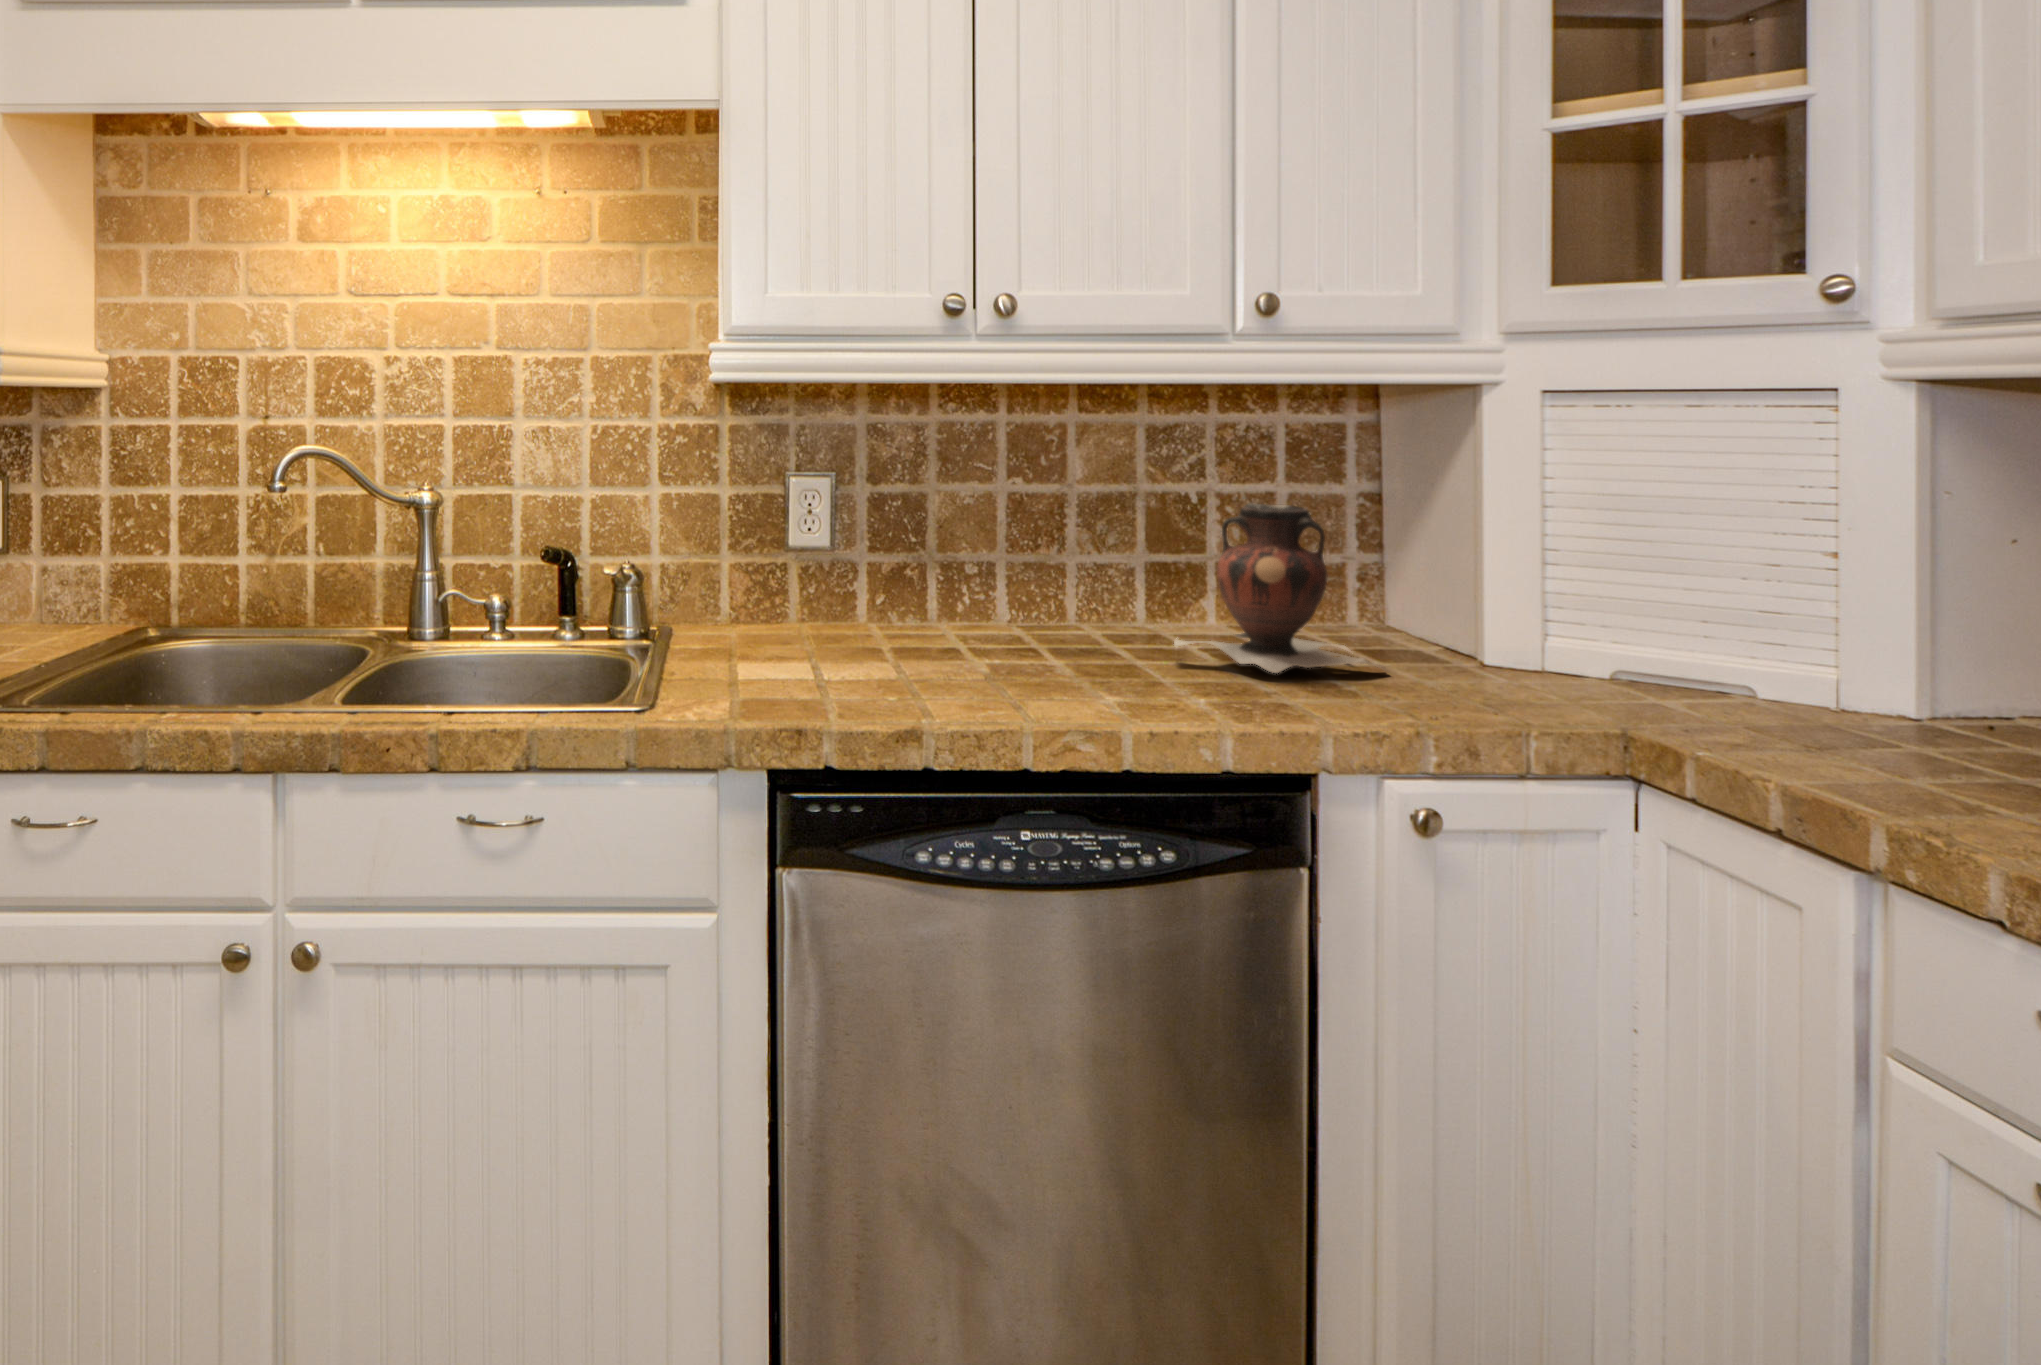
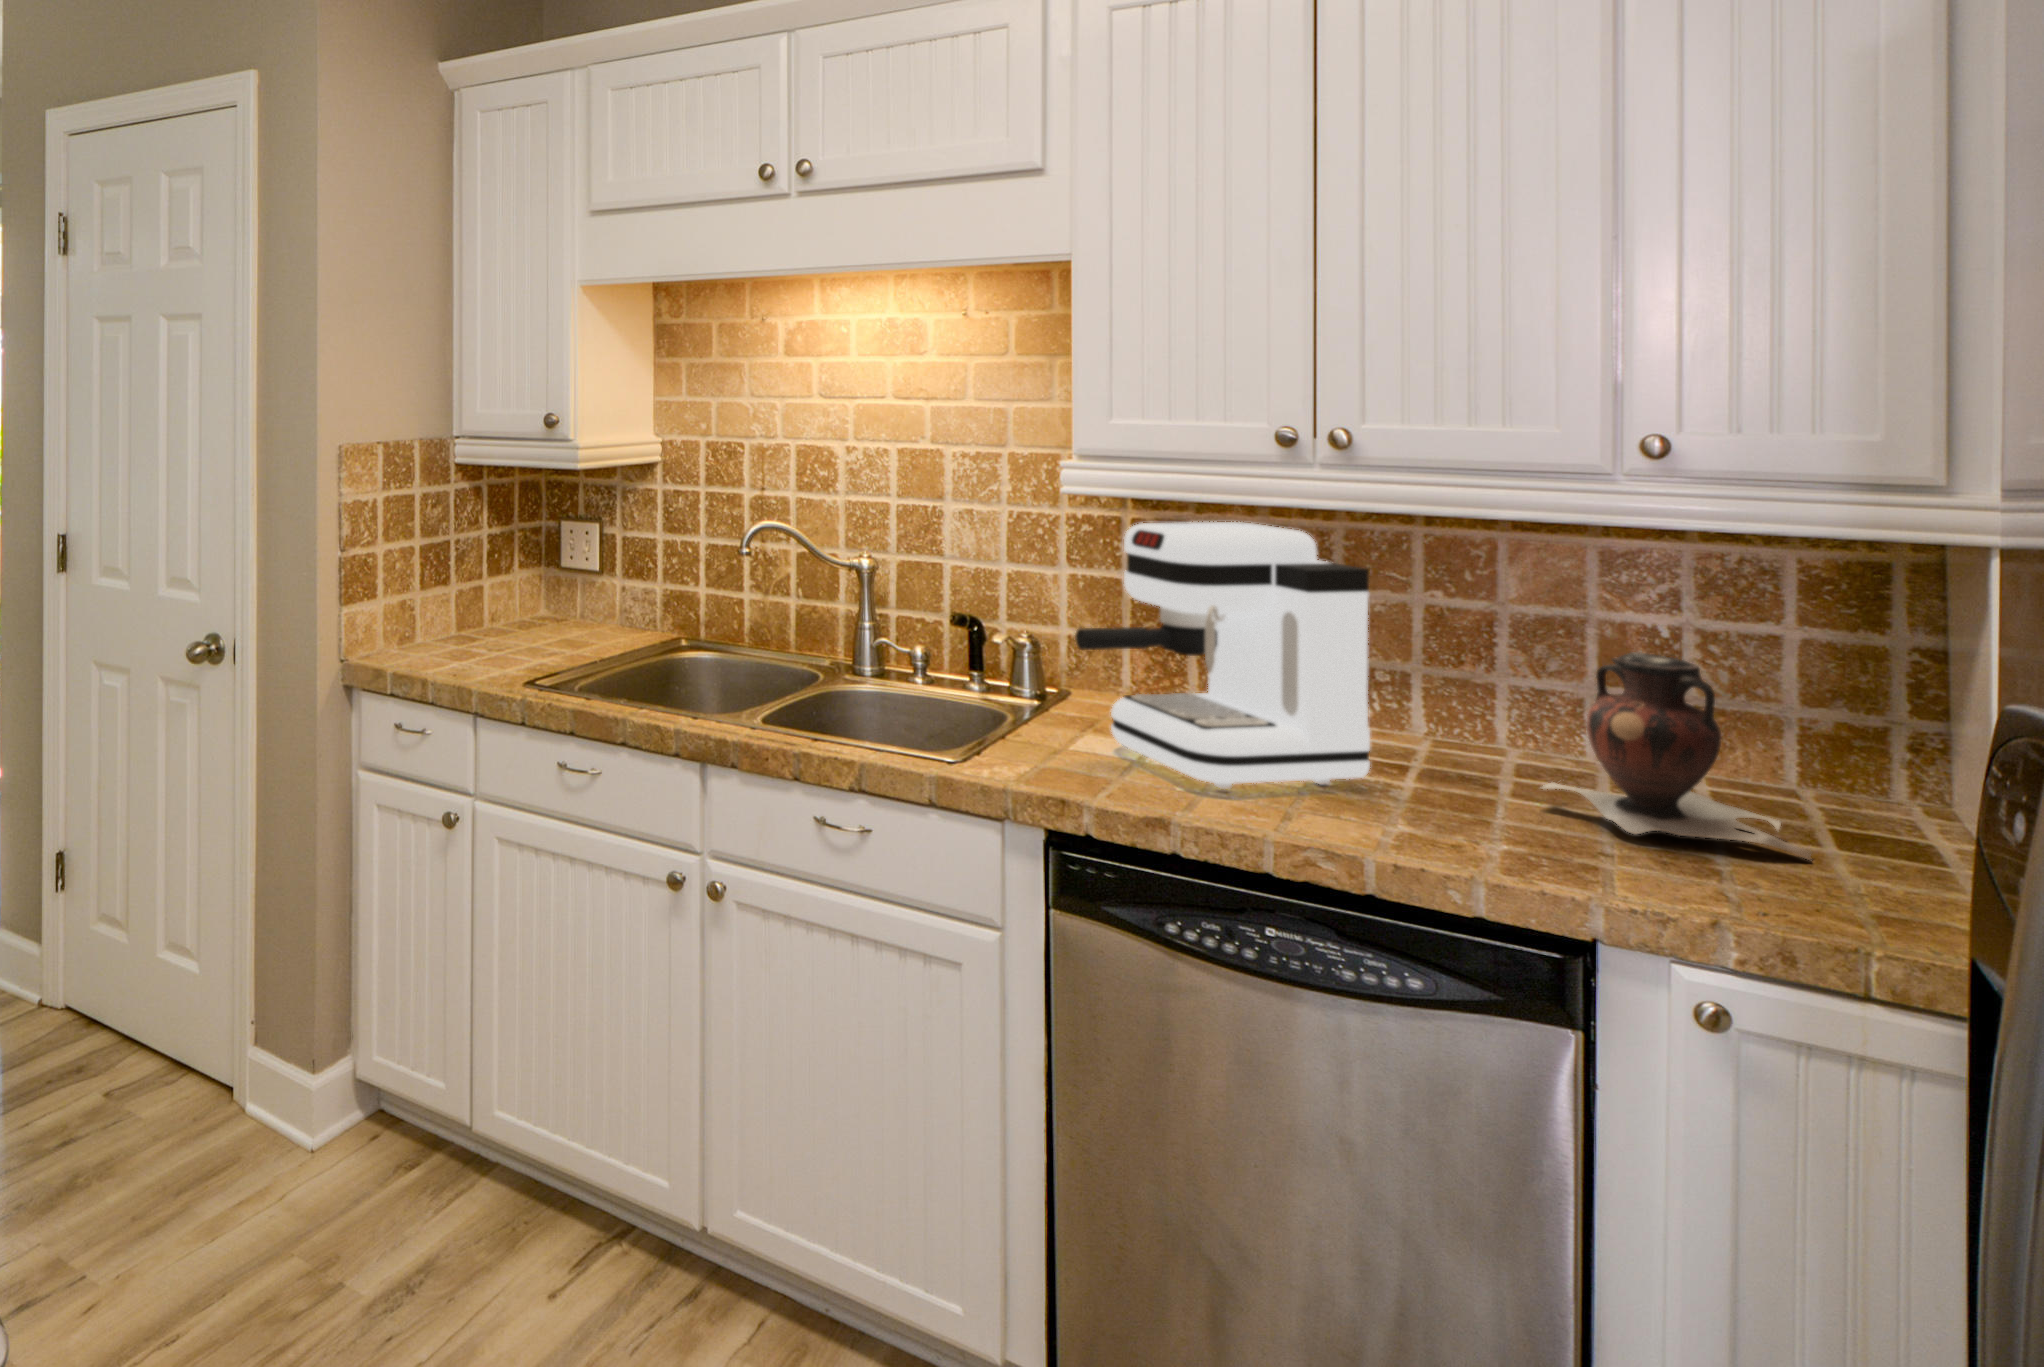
coffee maker: none [763,409,1039,691] -> present [1075,522,1370,789]

